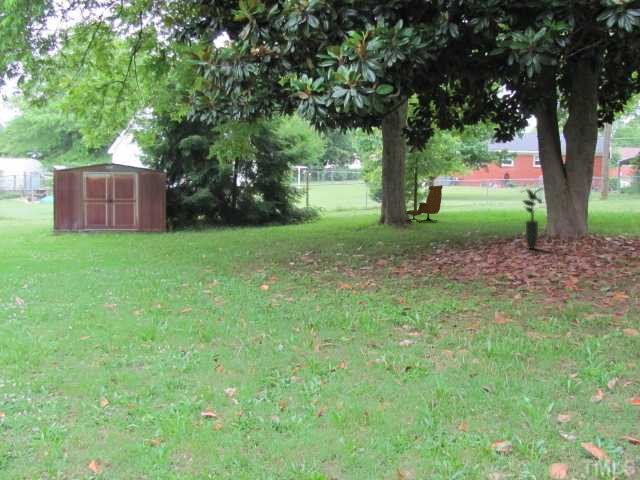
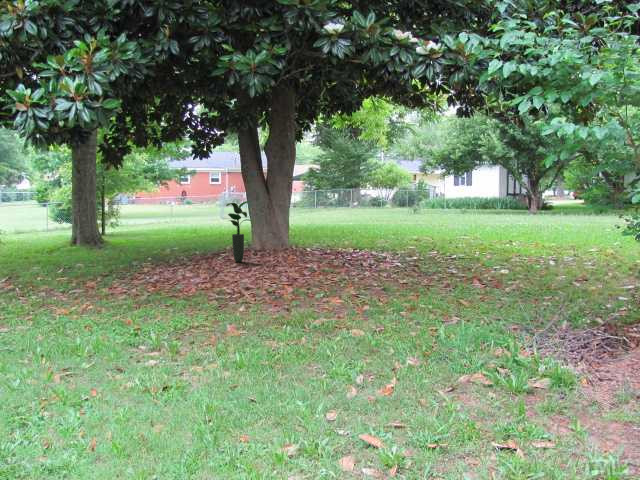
lounge chair: present [406,185,443,223] -> none [93,197,135,239]

